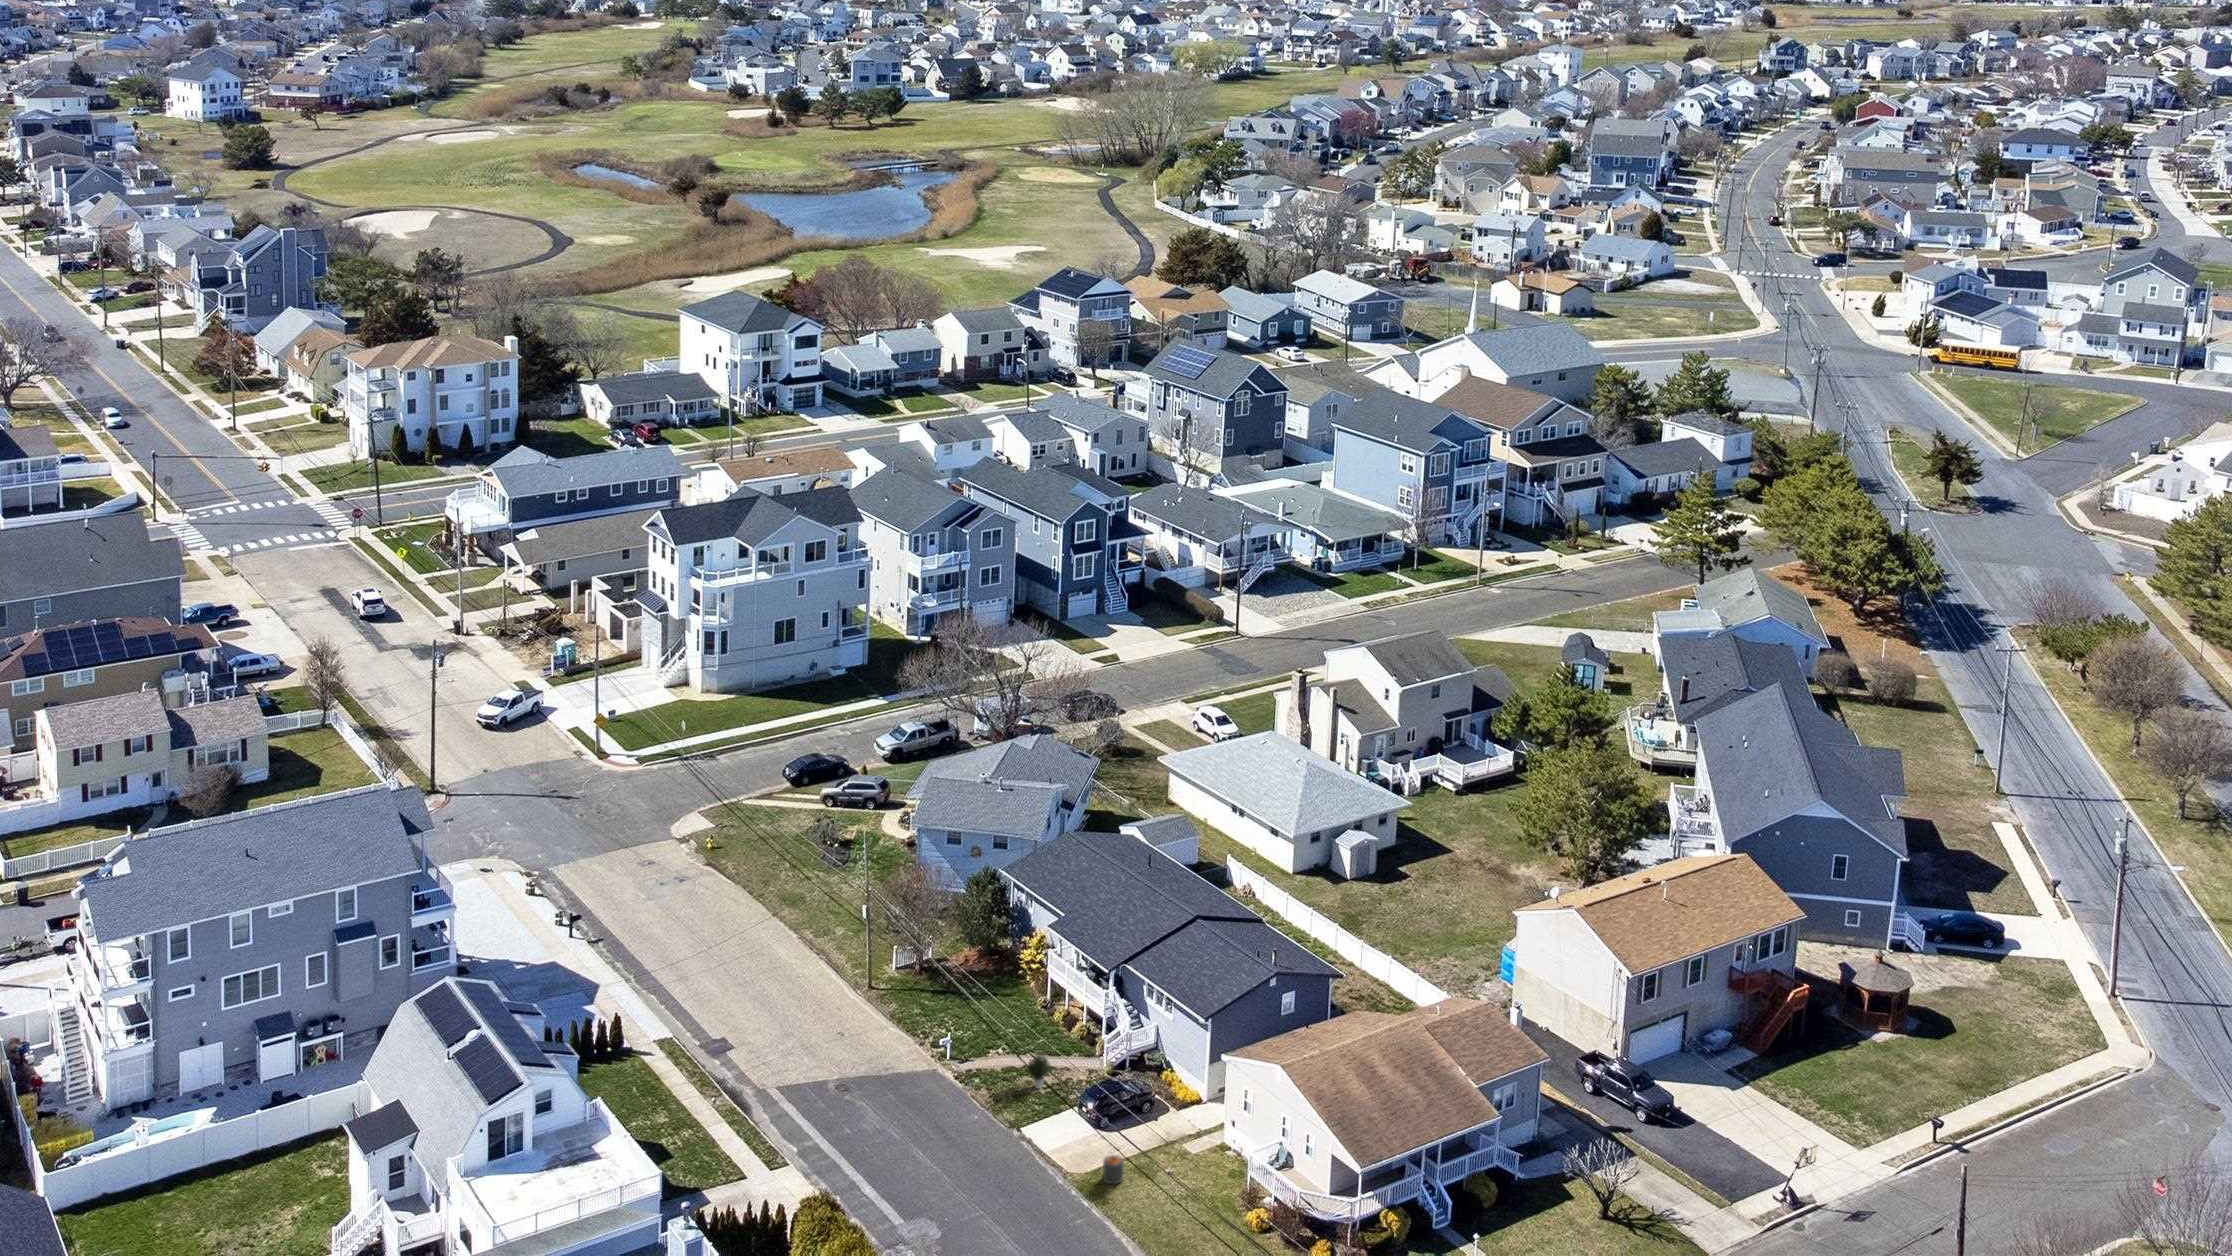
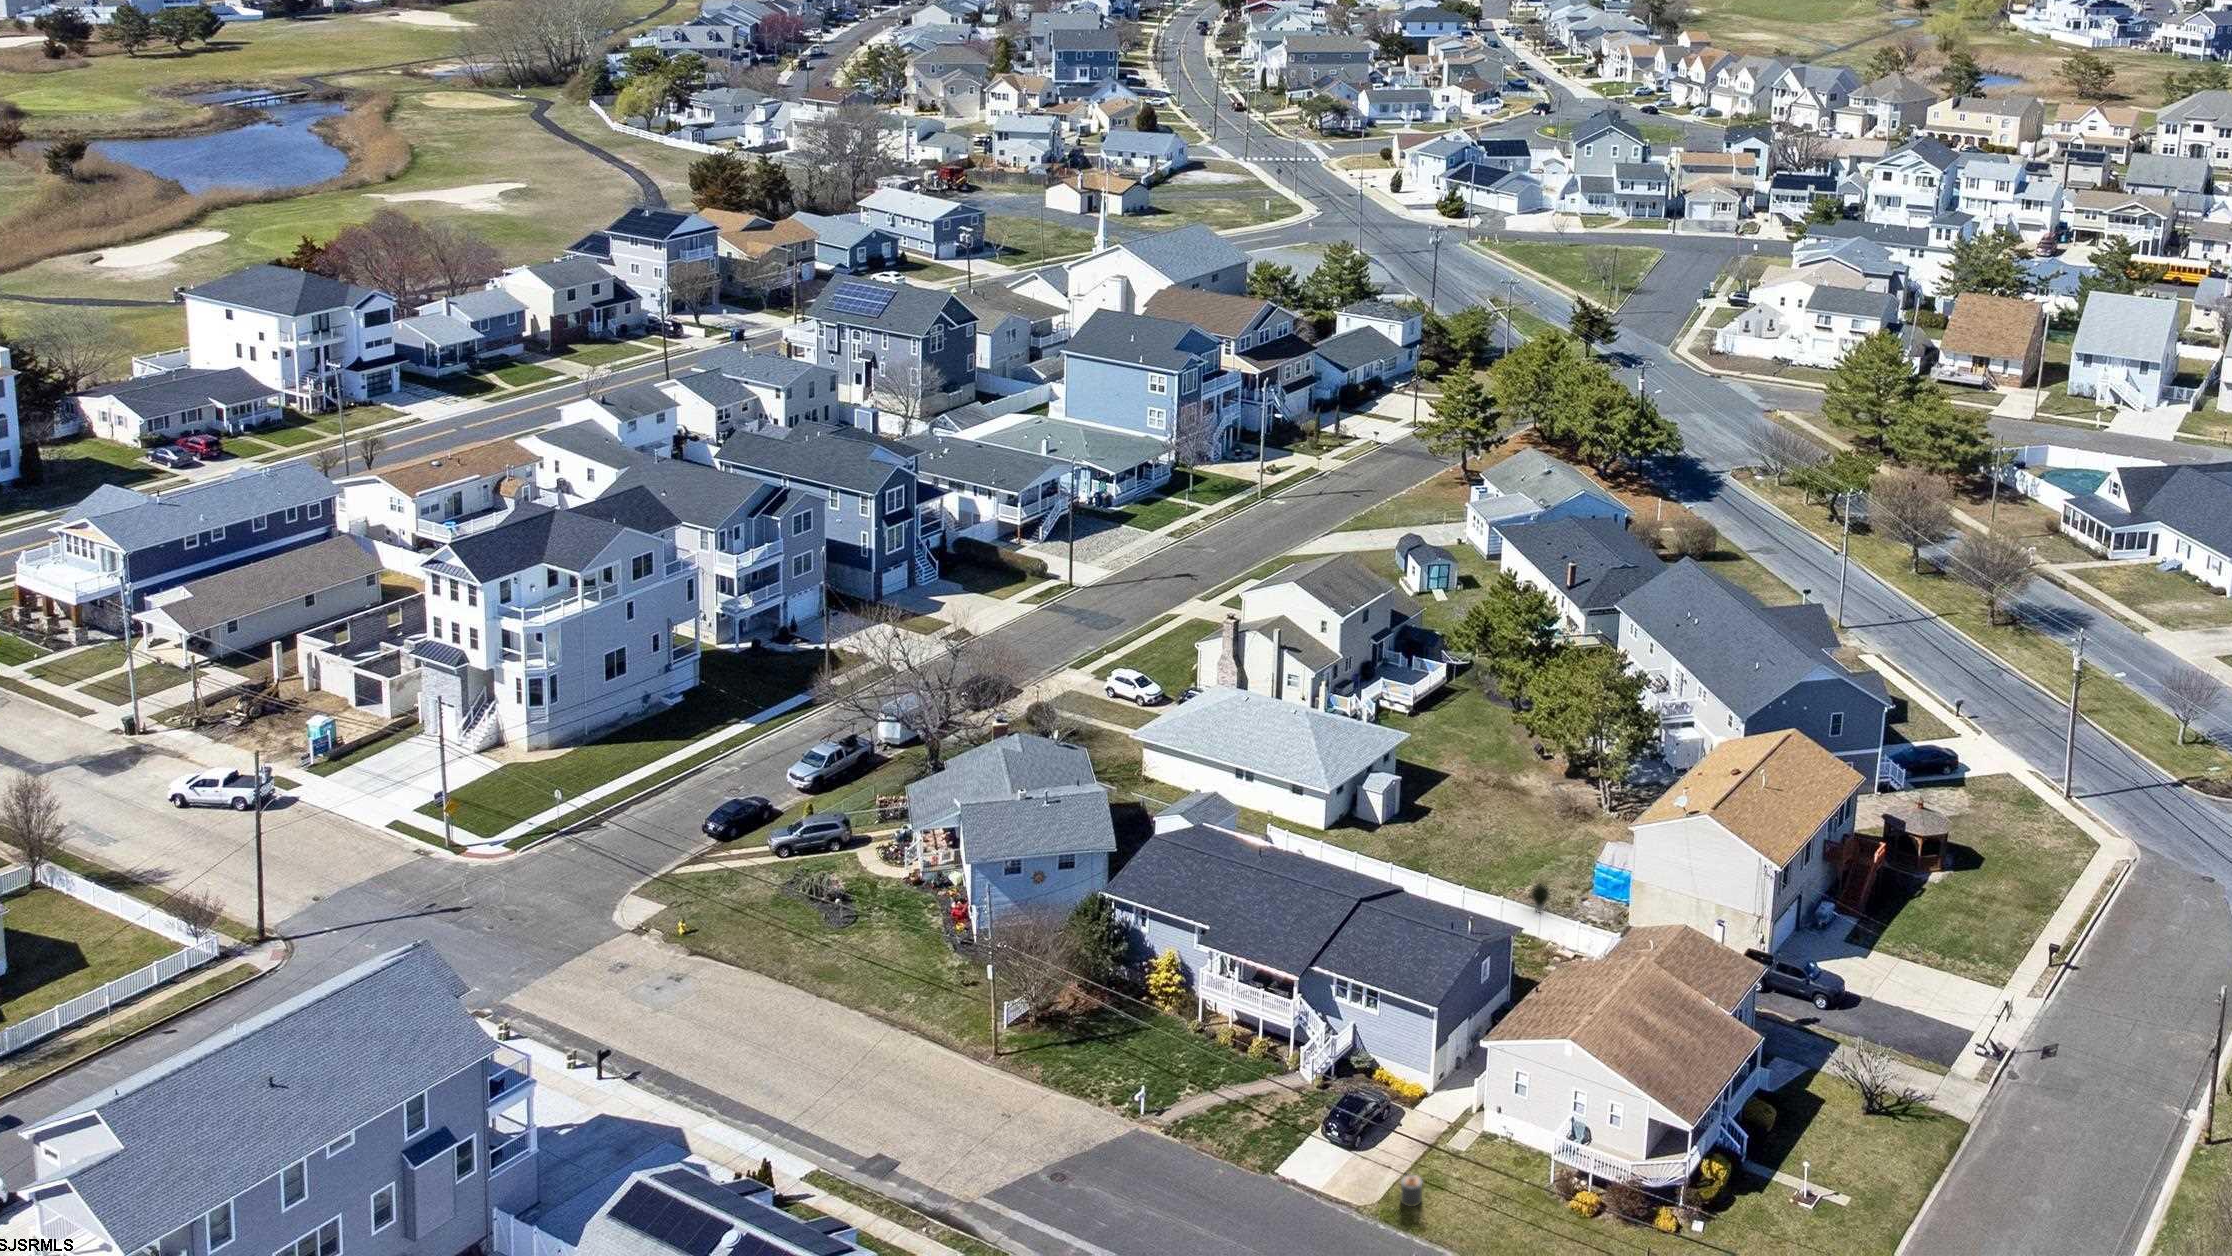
potted plant: present [1028,1055,1050,1089] -> present [1530,883,1550,913]

